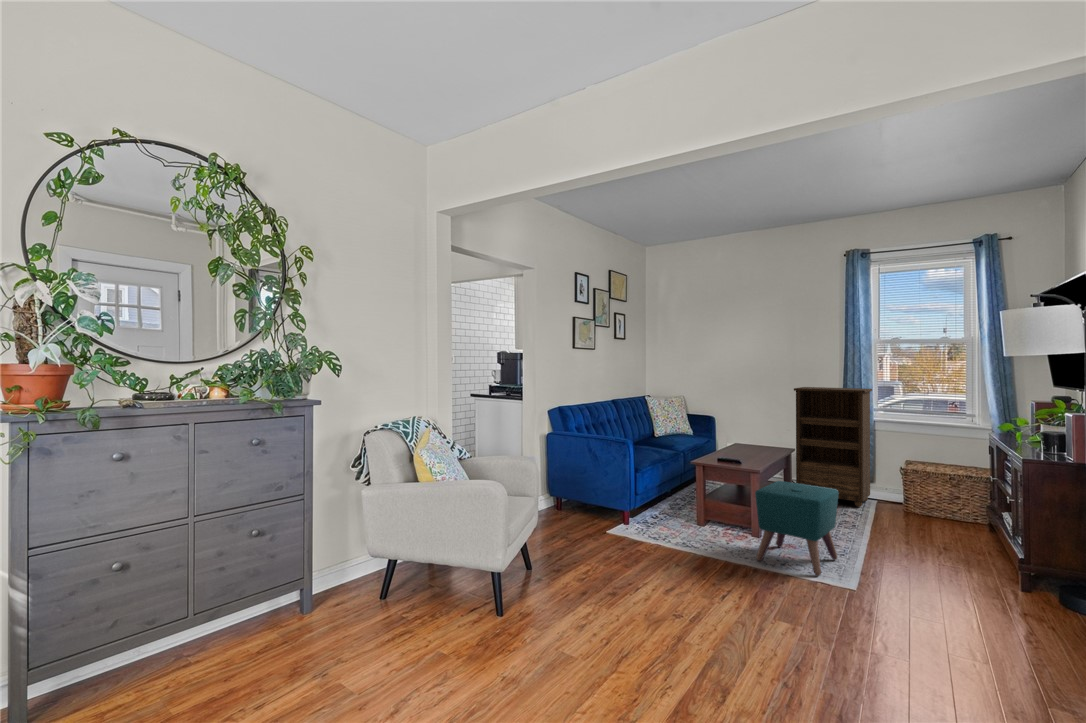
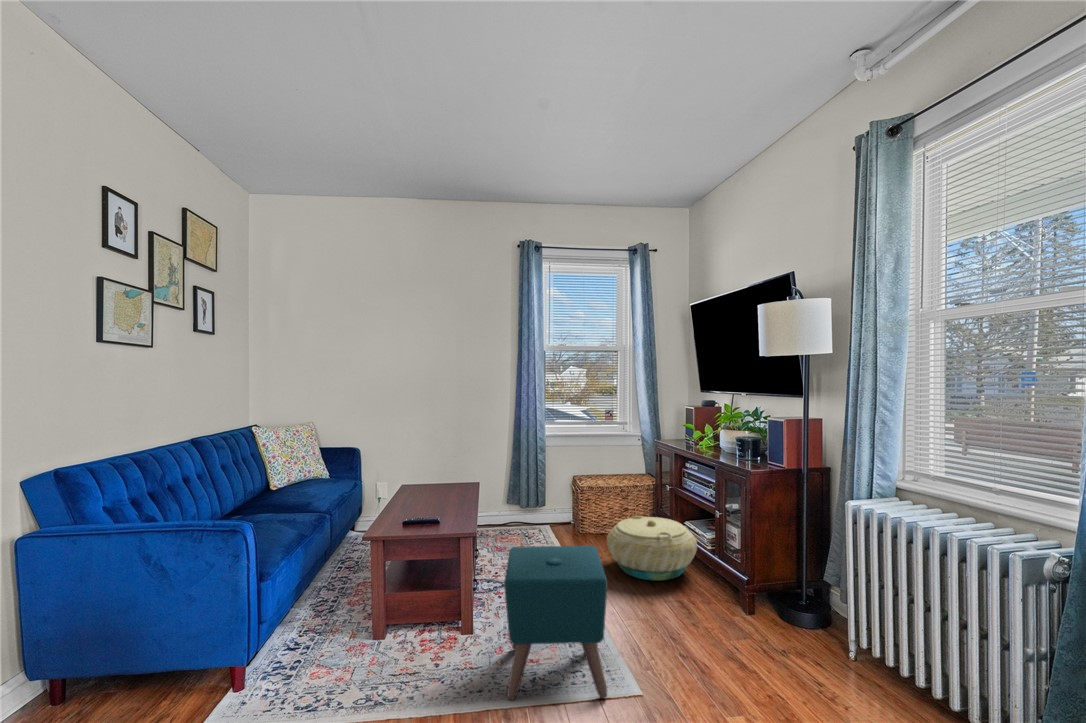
bookshelf: present [794,387,872,507] -> none [471,399,550,543]
basket: none [897,495,994,549] -> present [607,516,697,580]

